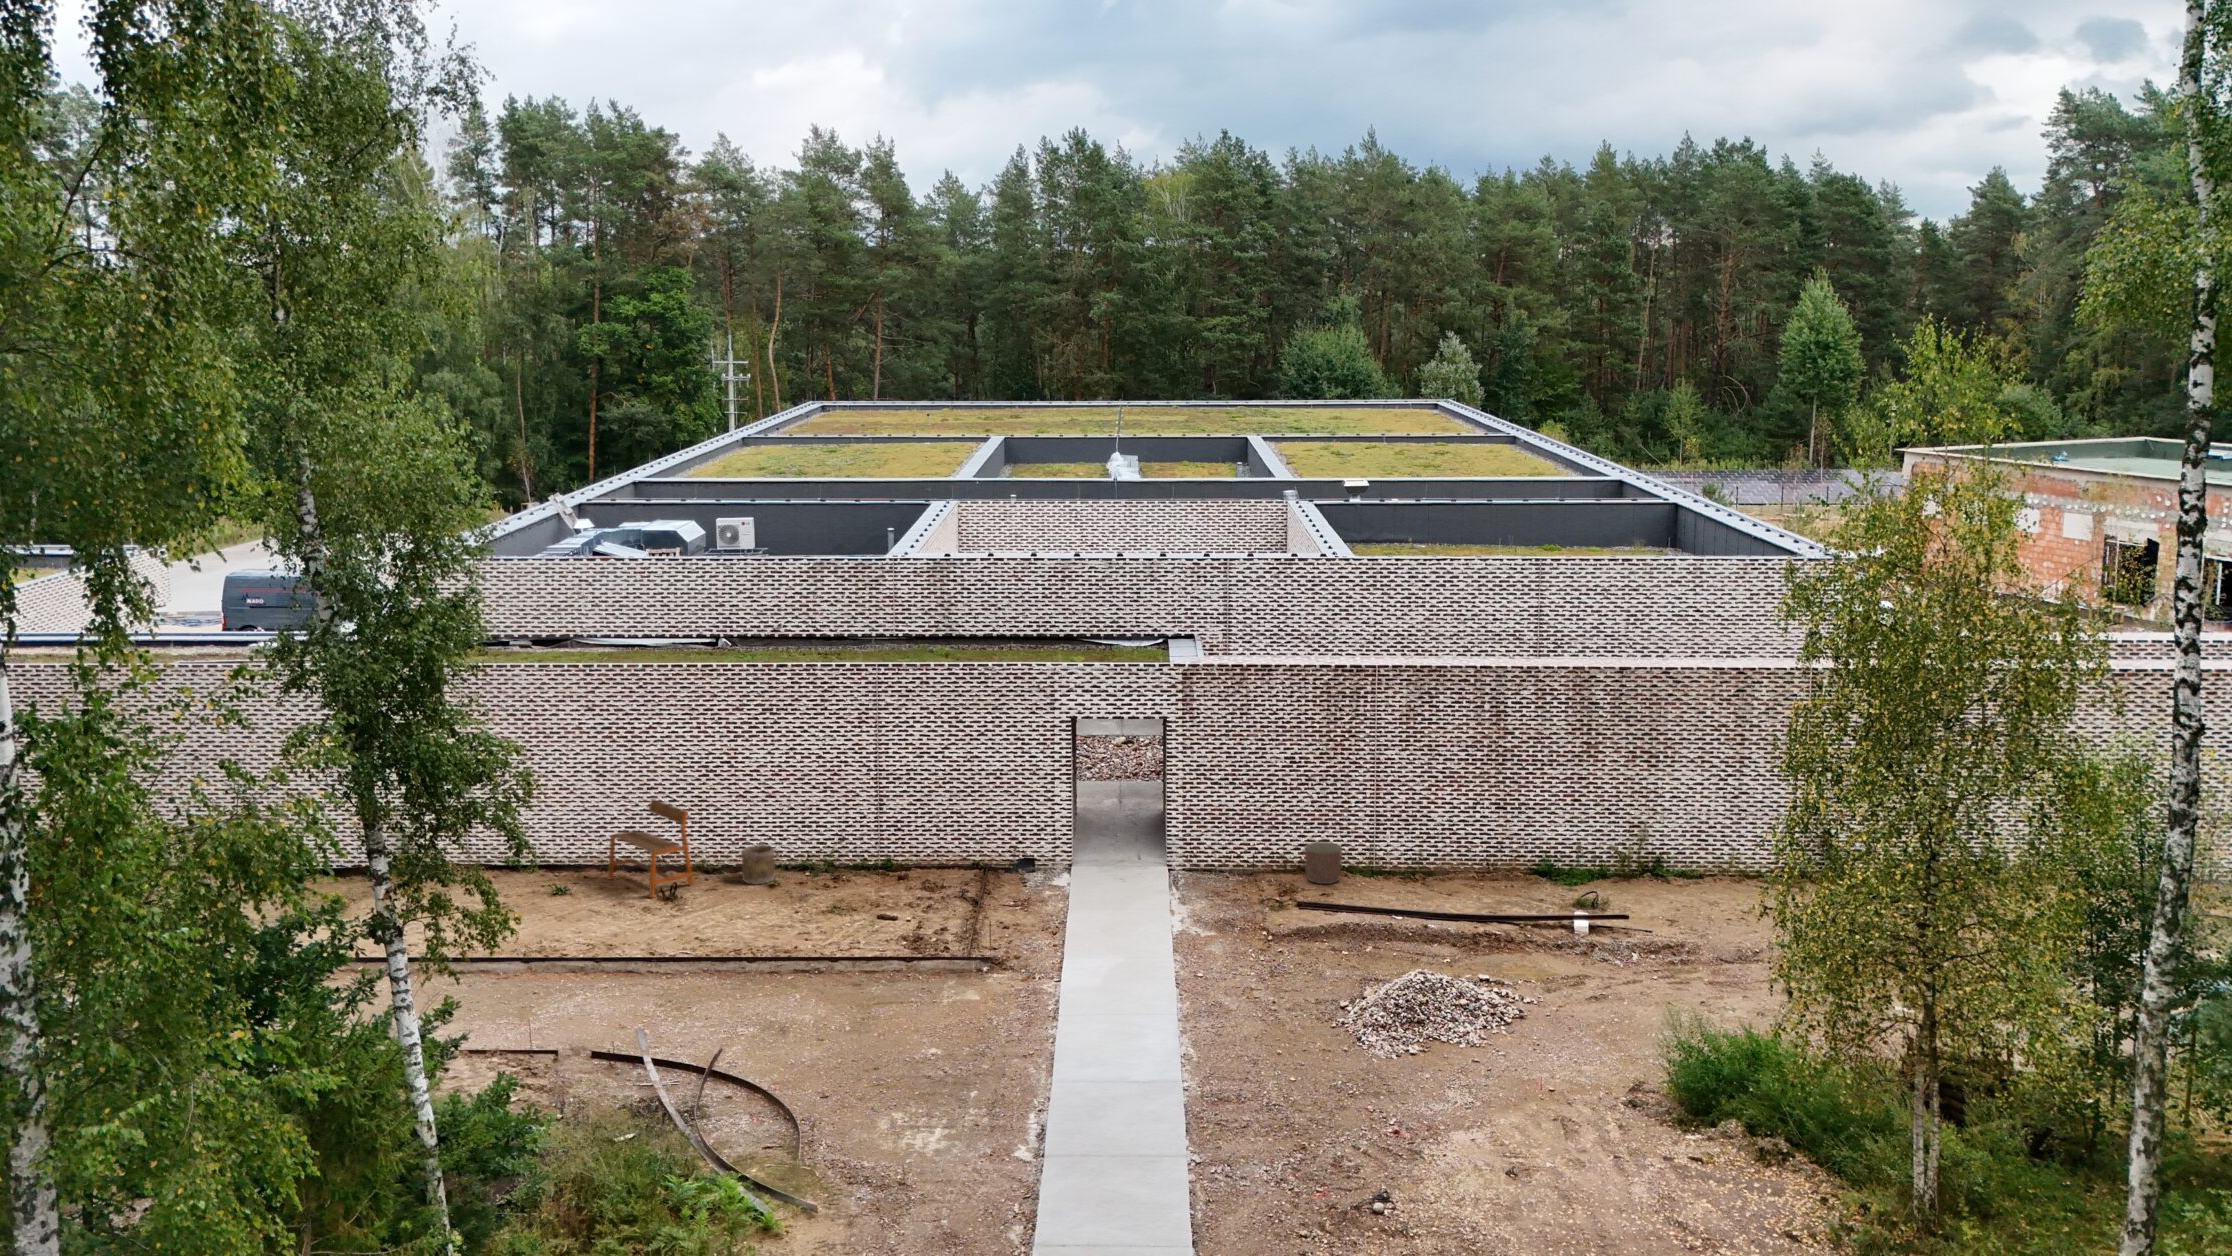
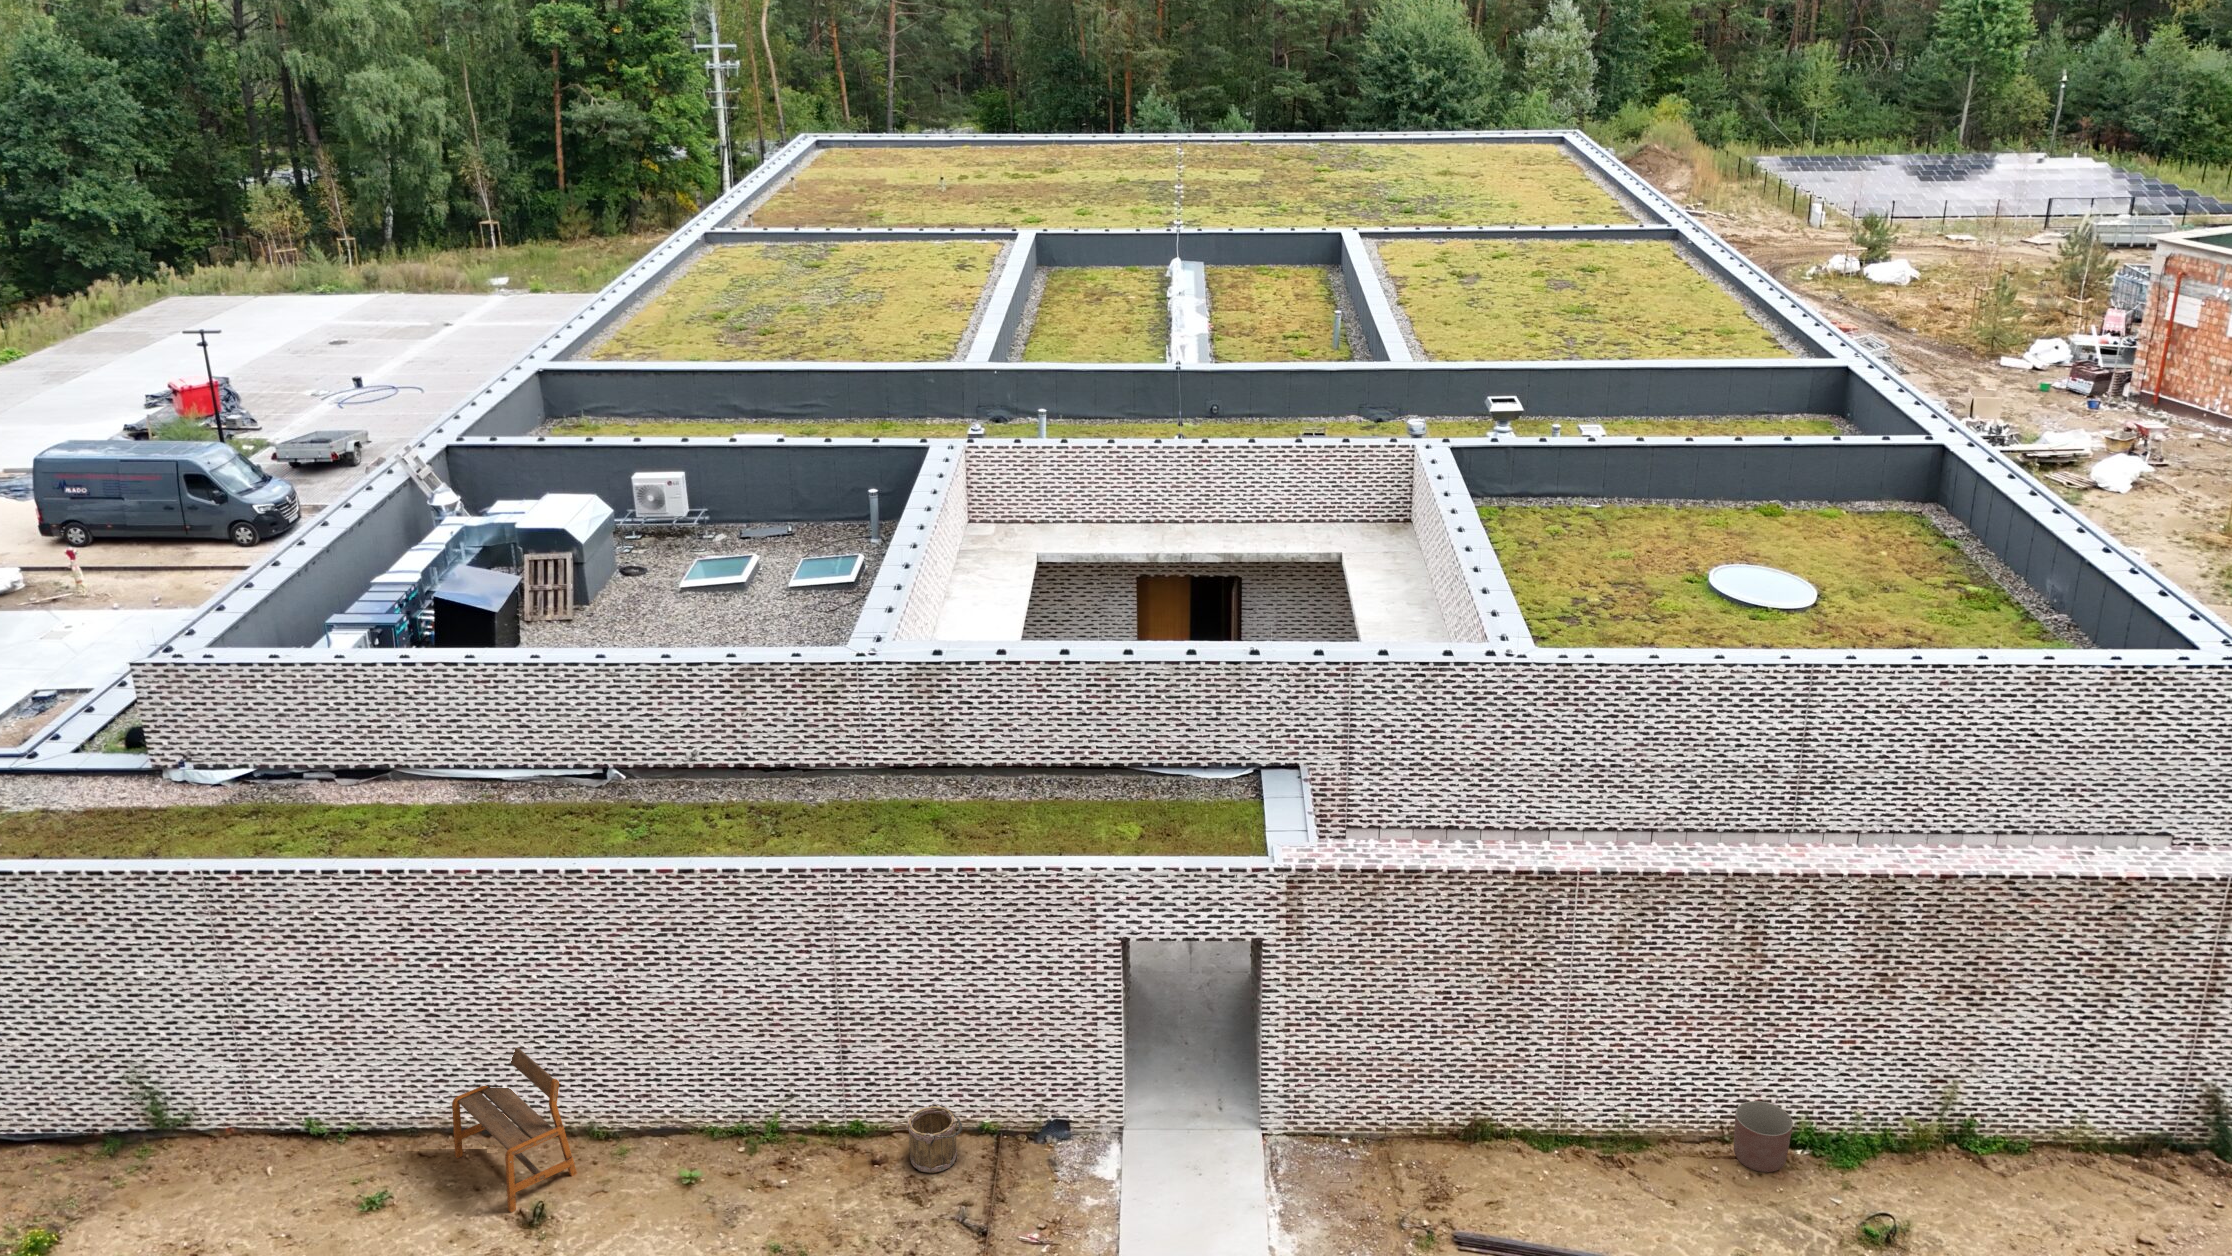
planter: present [1305,842,1342,884] -> present [1734,1101,1793,1172]
bucket: present [741,844,779,884] -> present [908,1103,963,1173]

